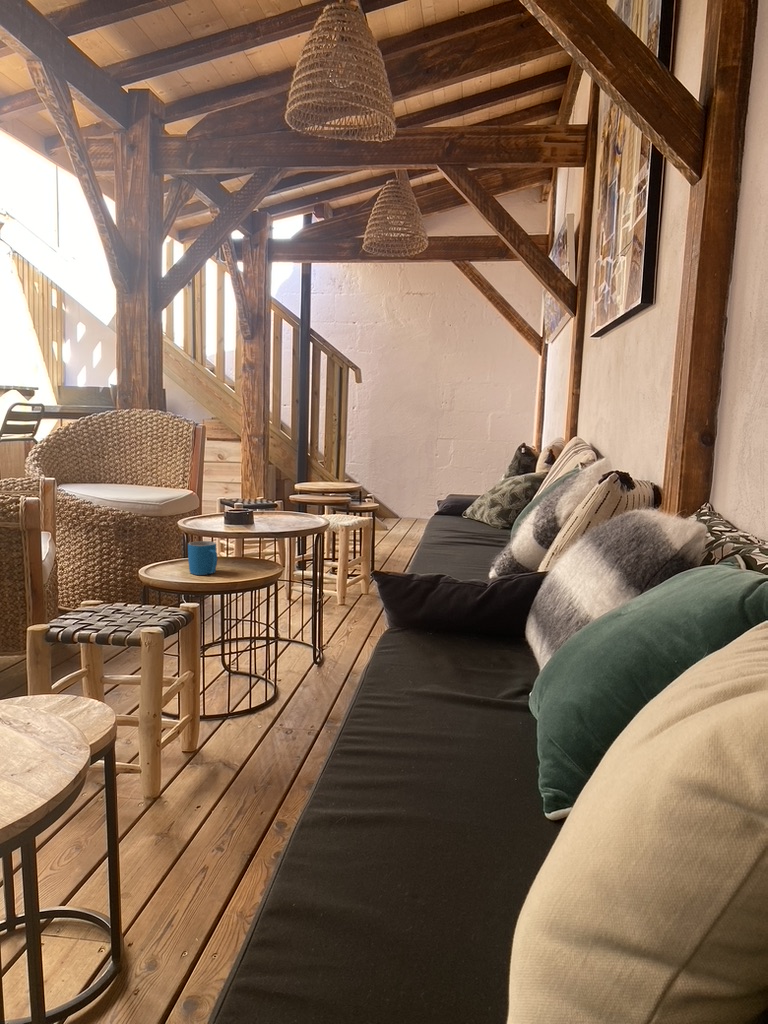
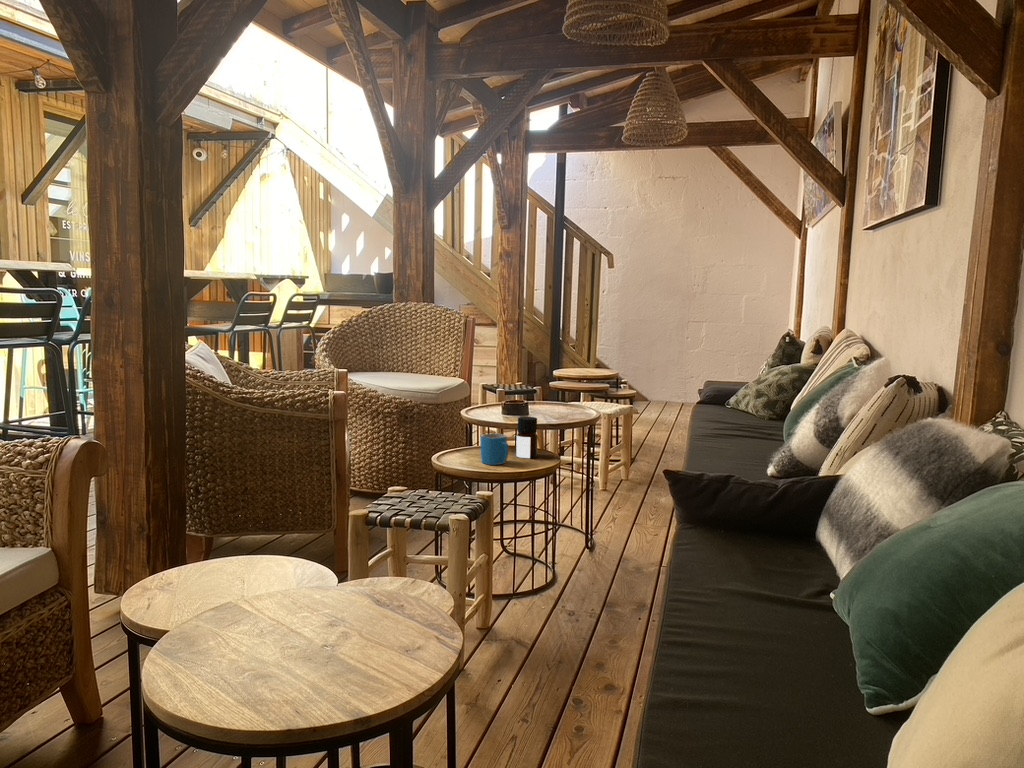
bottle: none [230,523,253,567] -> present [516,417,538,458]

